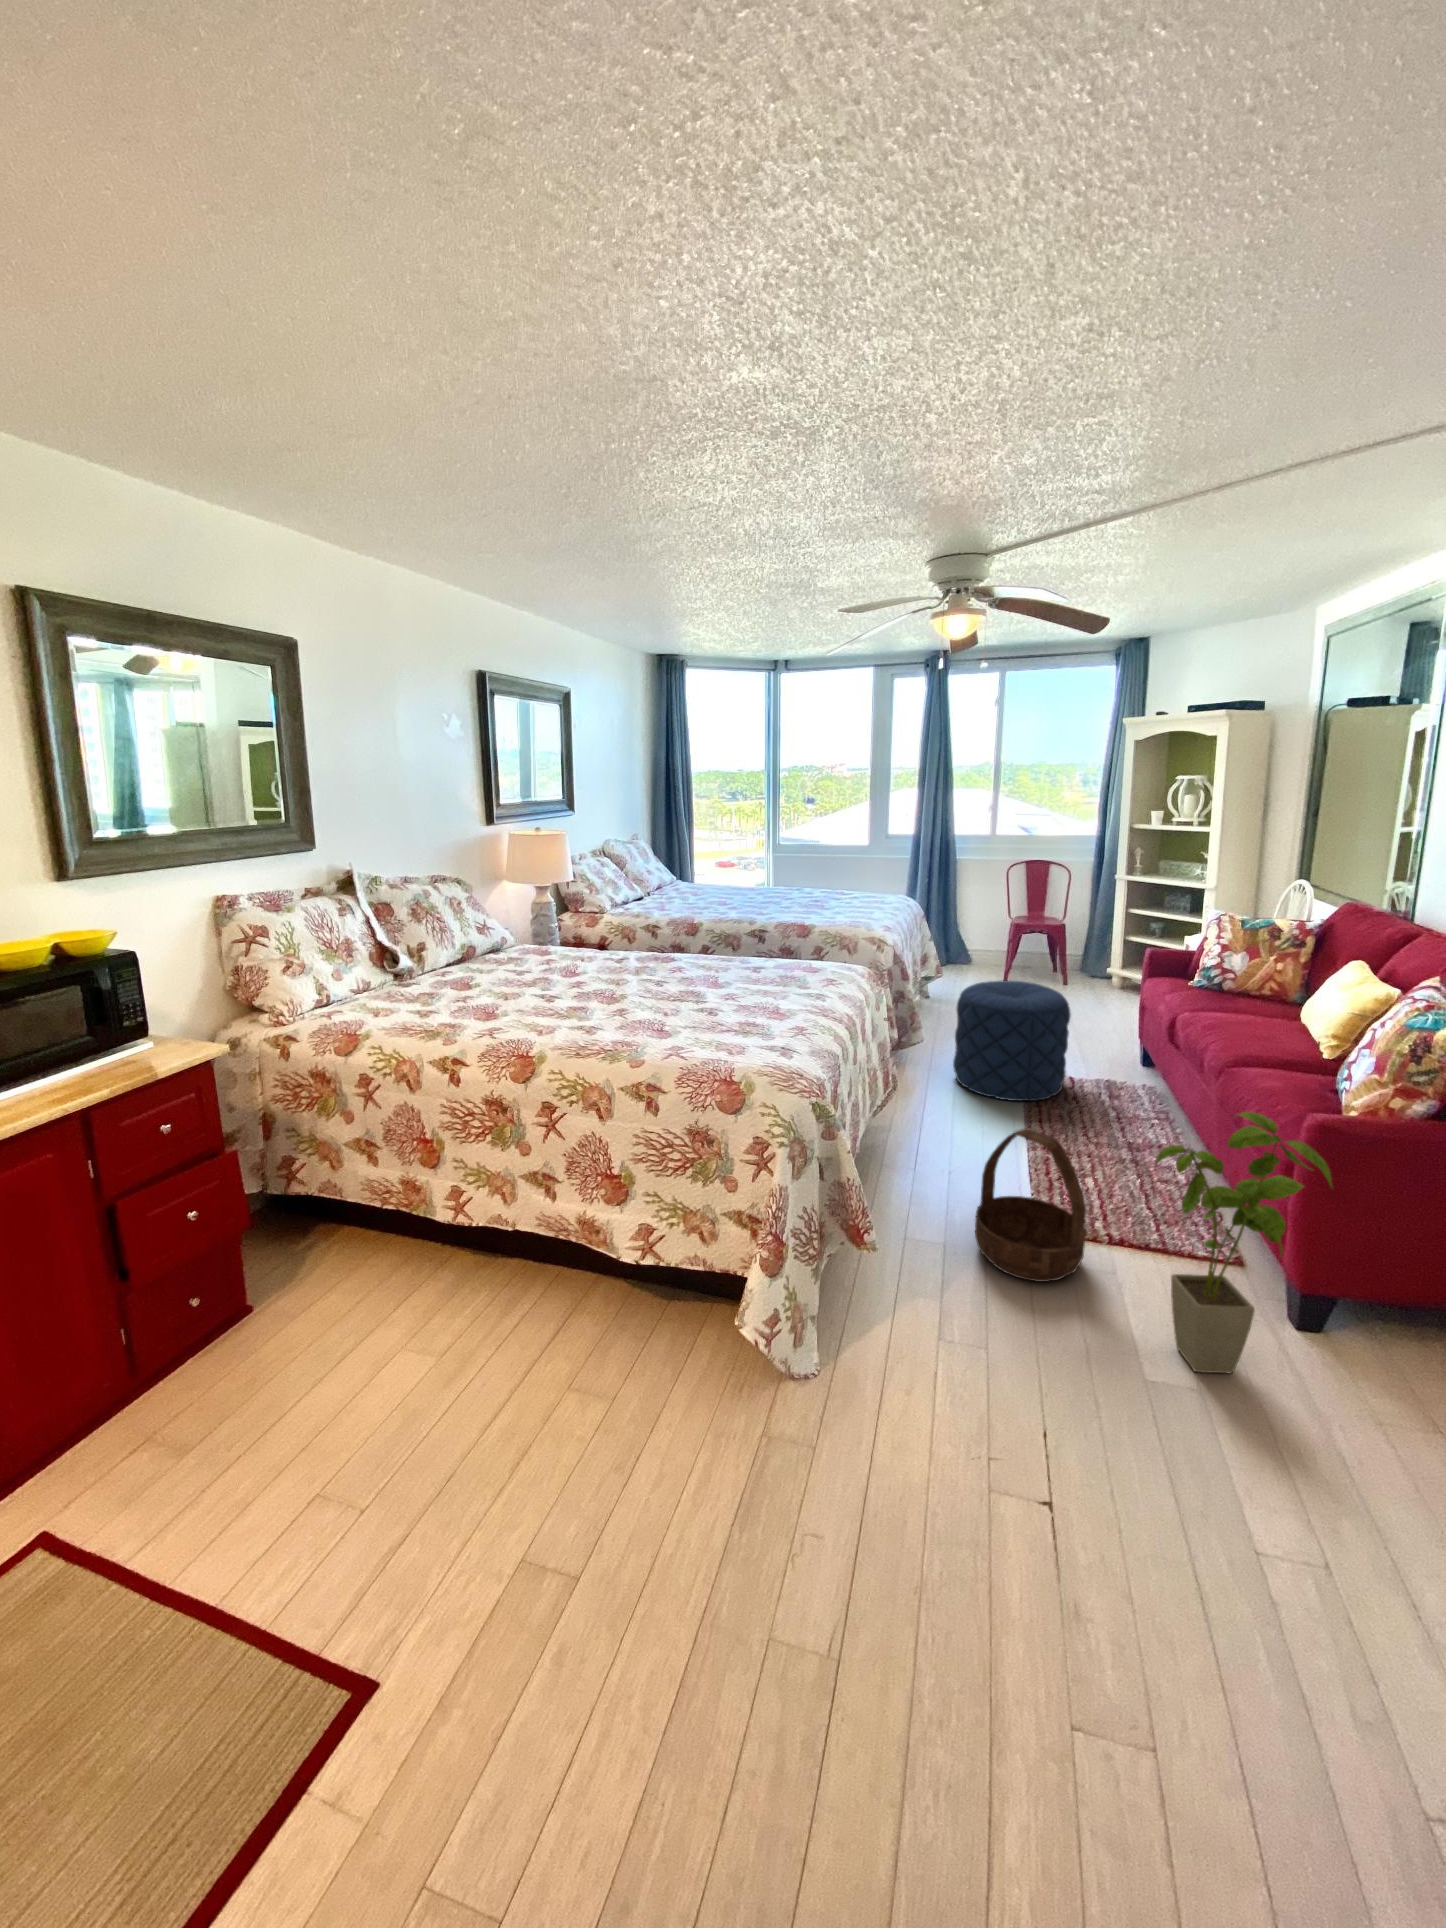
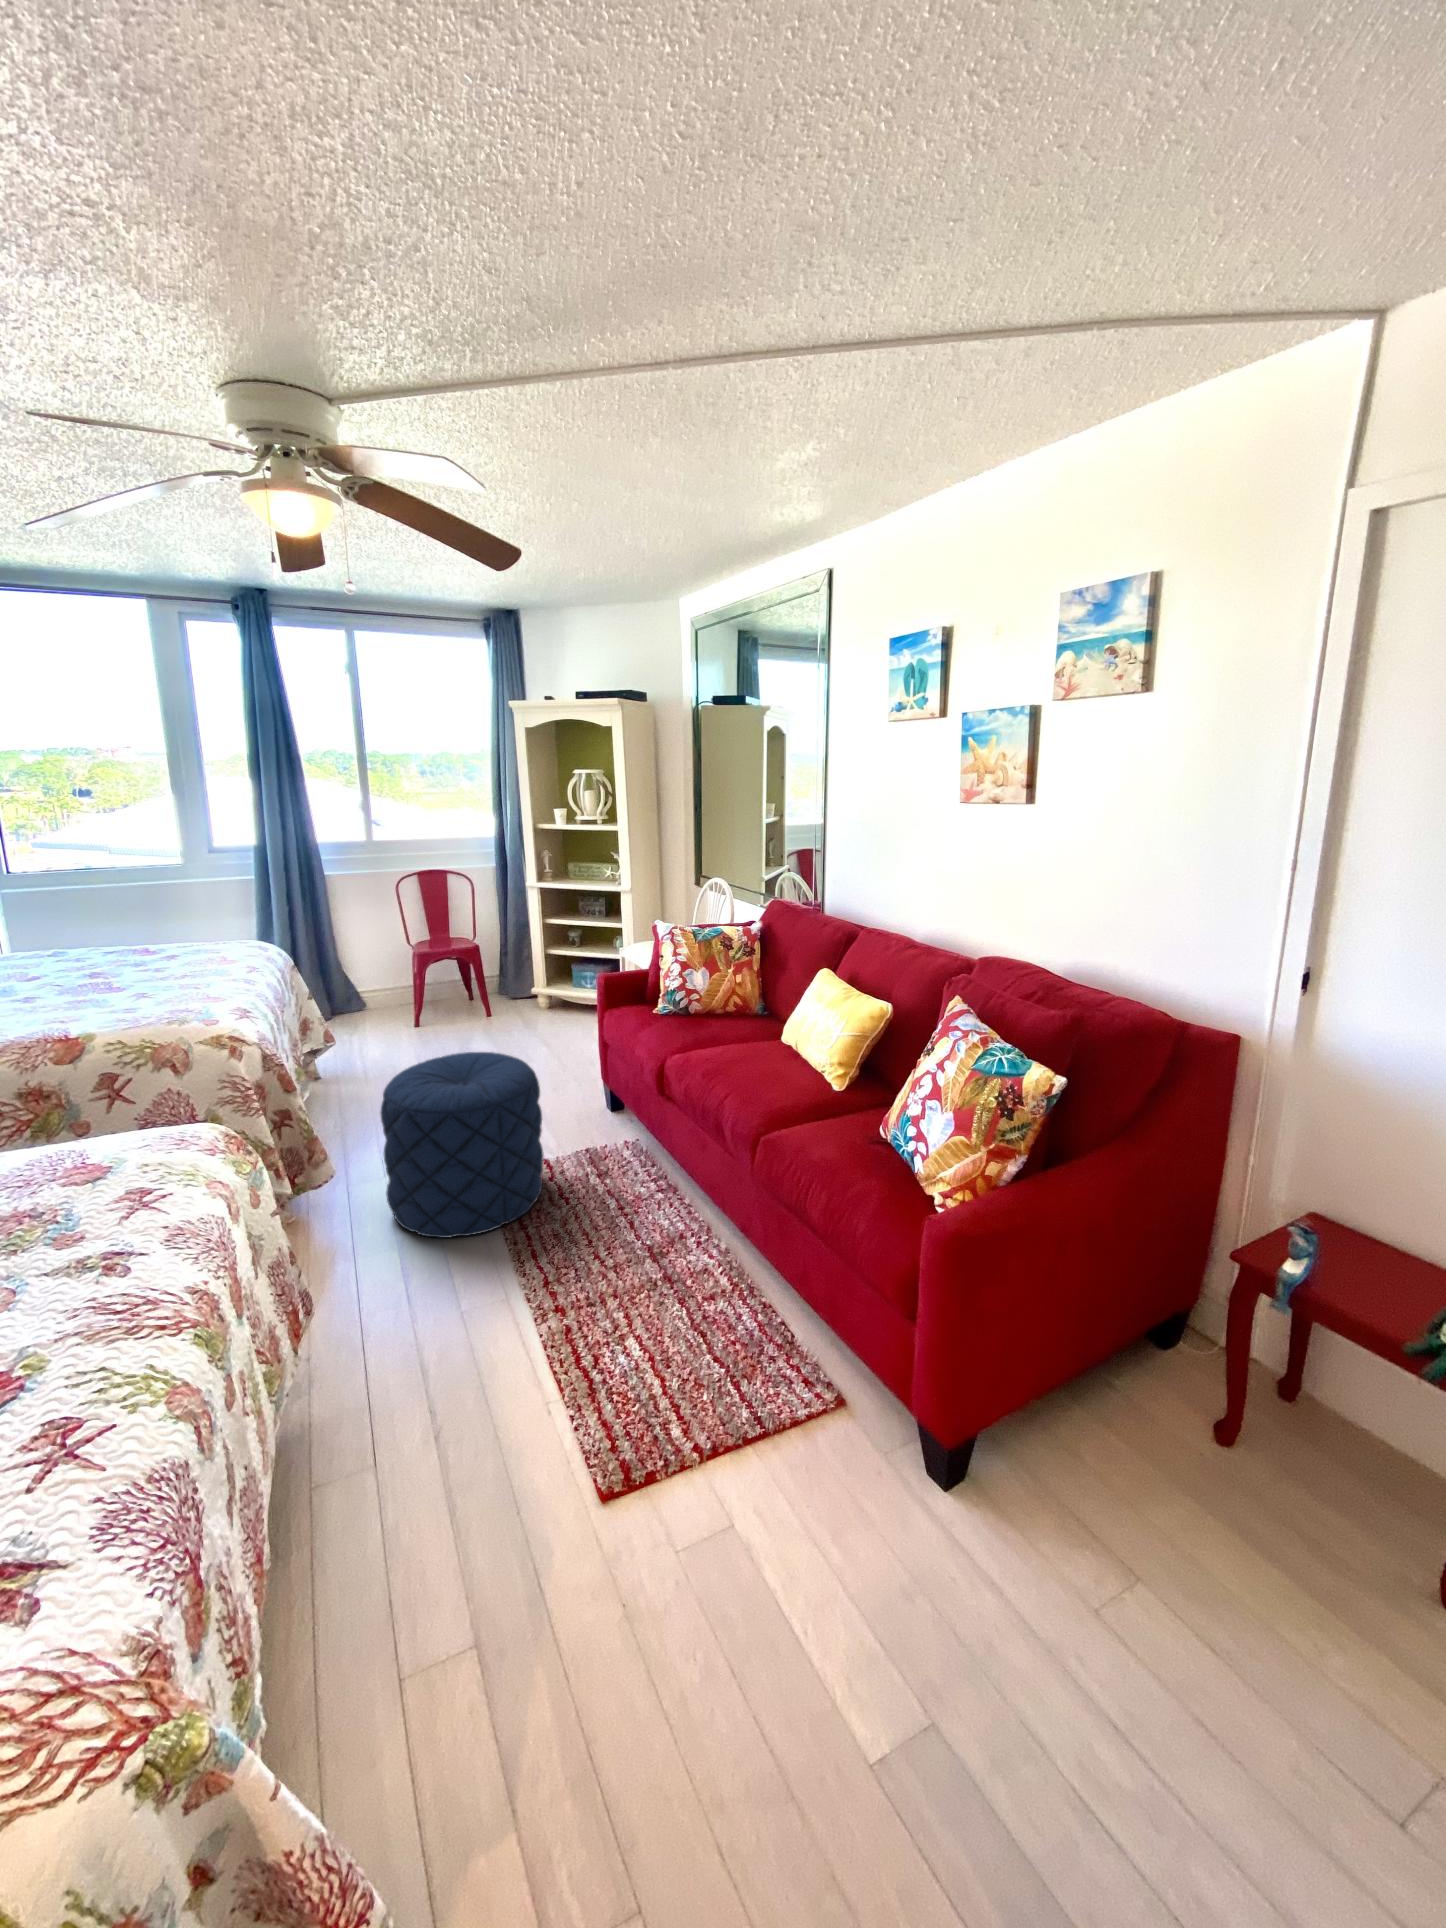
house plant: present [1155,1112,1332,1374] -> none [839,1285,1084,1700]
basket: present [975,1128,1086,1282] -> none [523,1377,702,1661]

